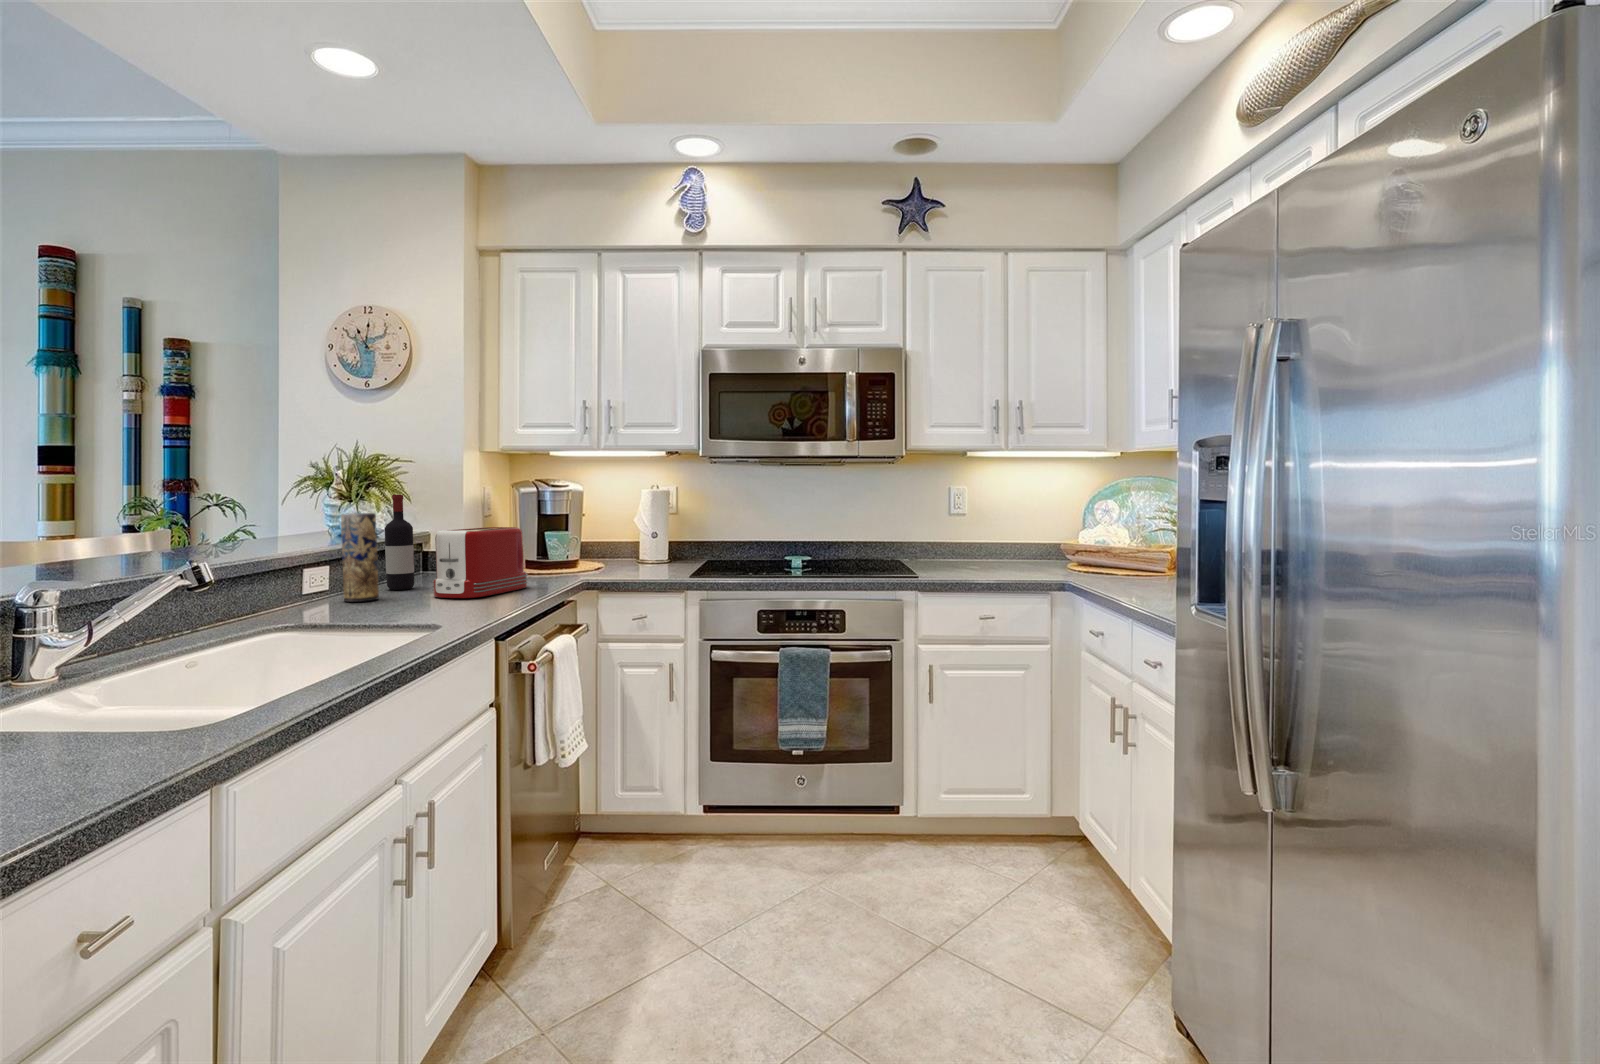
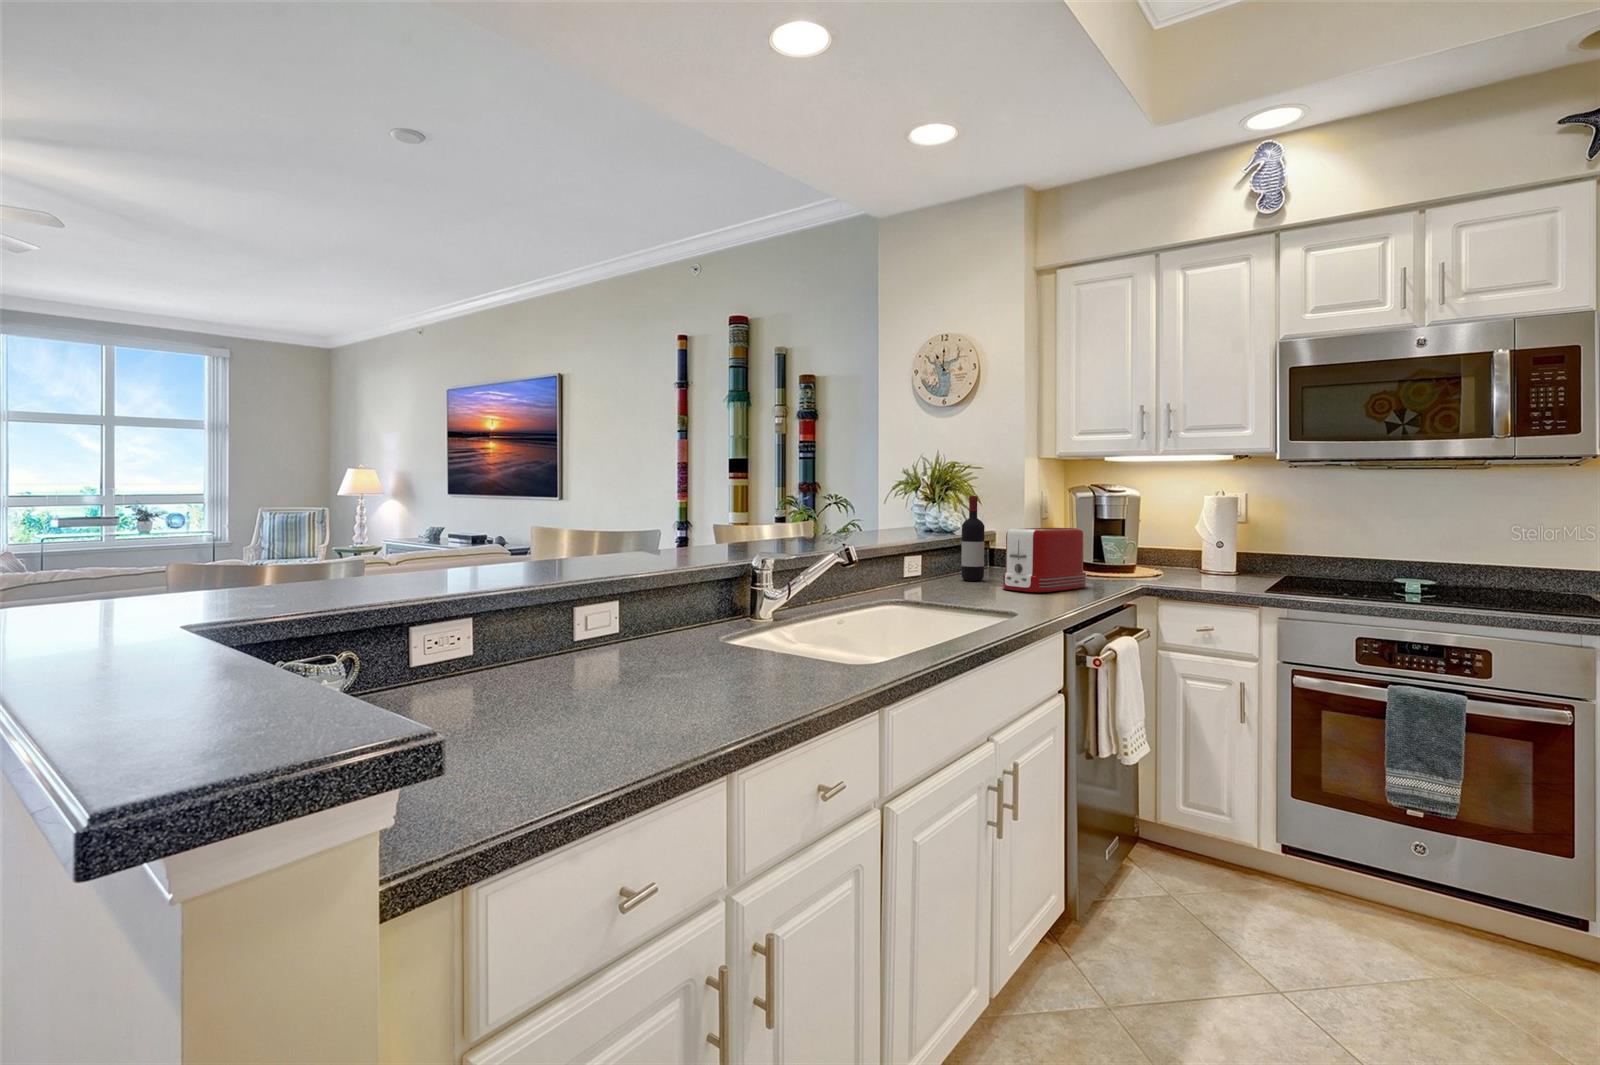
vase: present [341,513,379,602] -> none [931,512,958,588]

